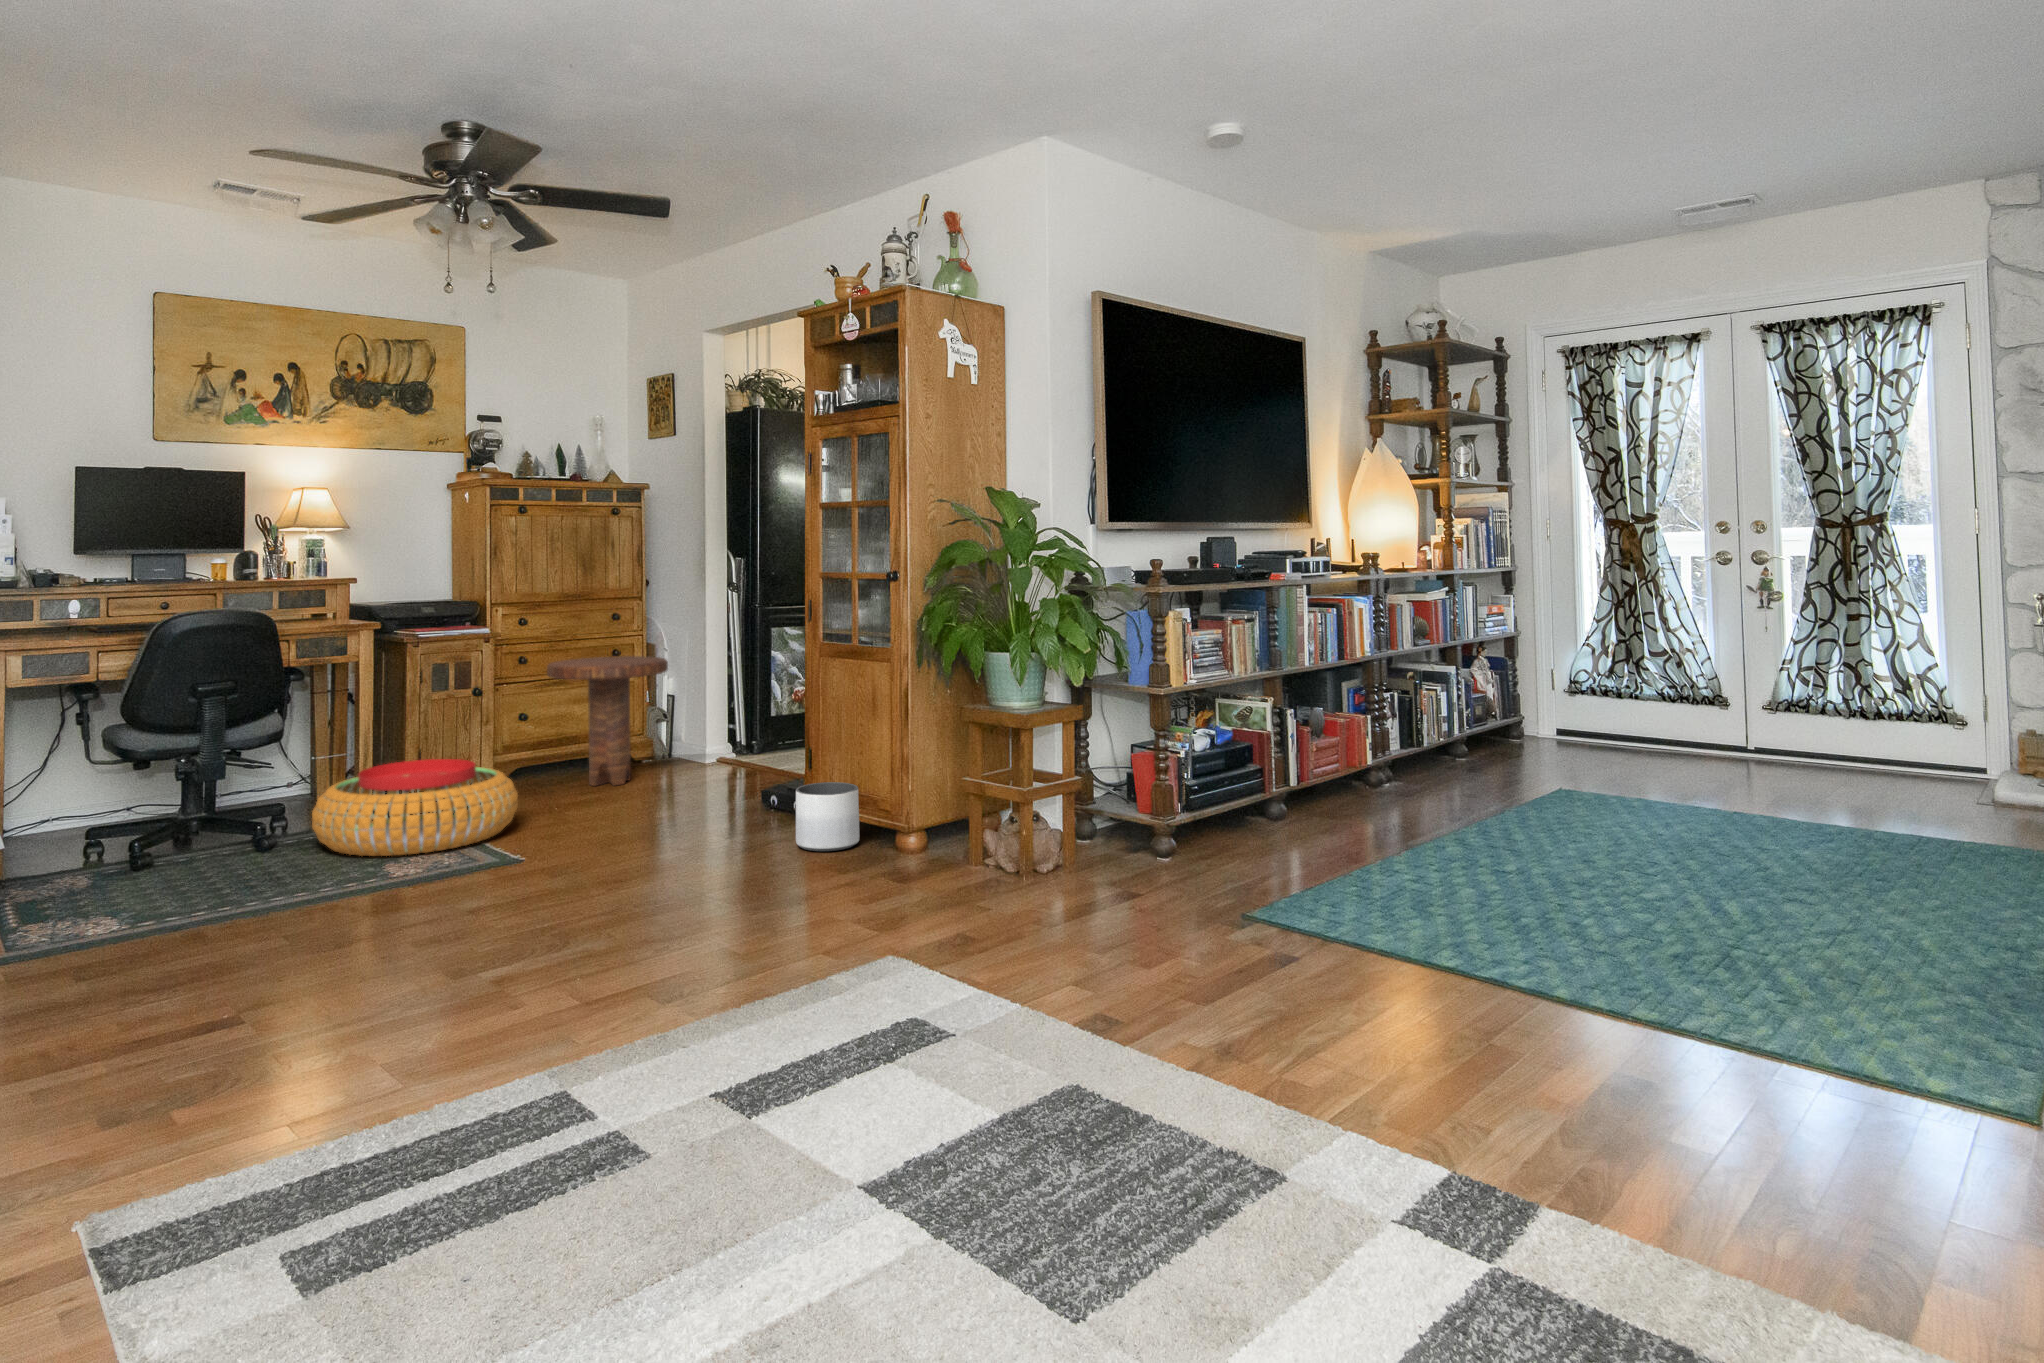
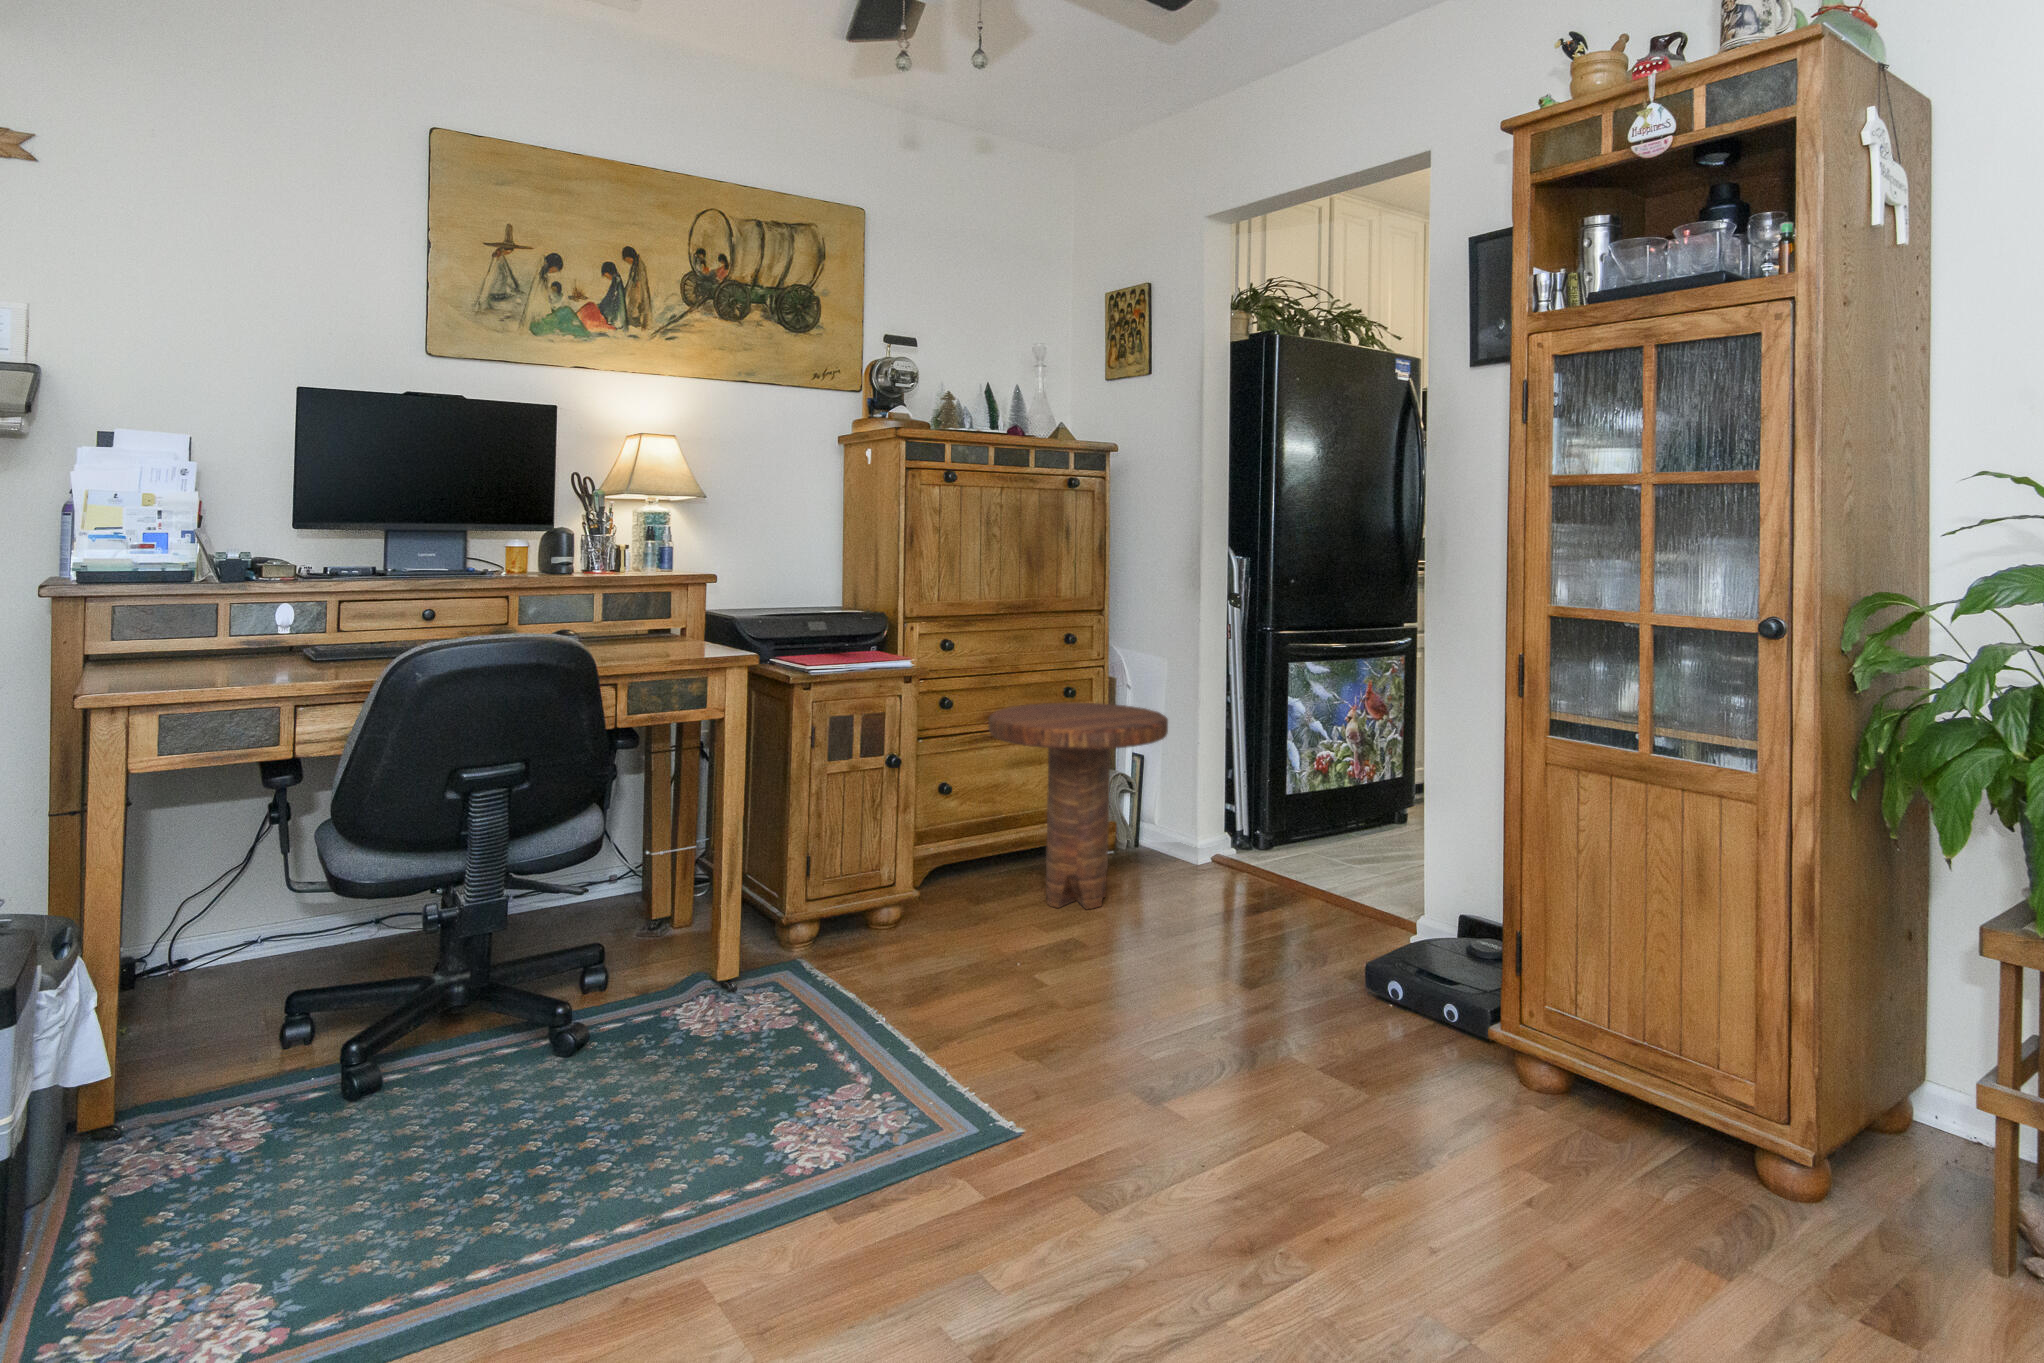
pouf: present [312,759,518,856] -> none [656,886,986,1089]
planter: present [796,782,860,851] -> none [1519,996,1646,1149]

